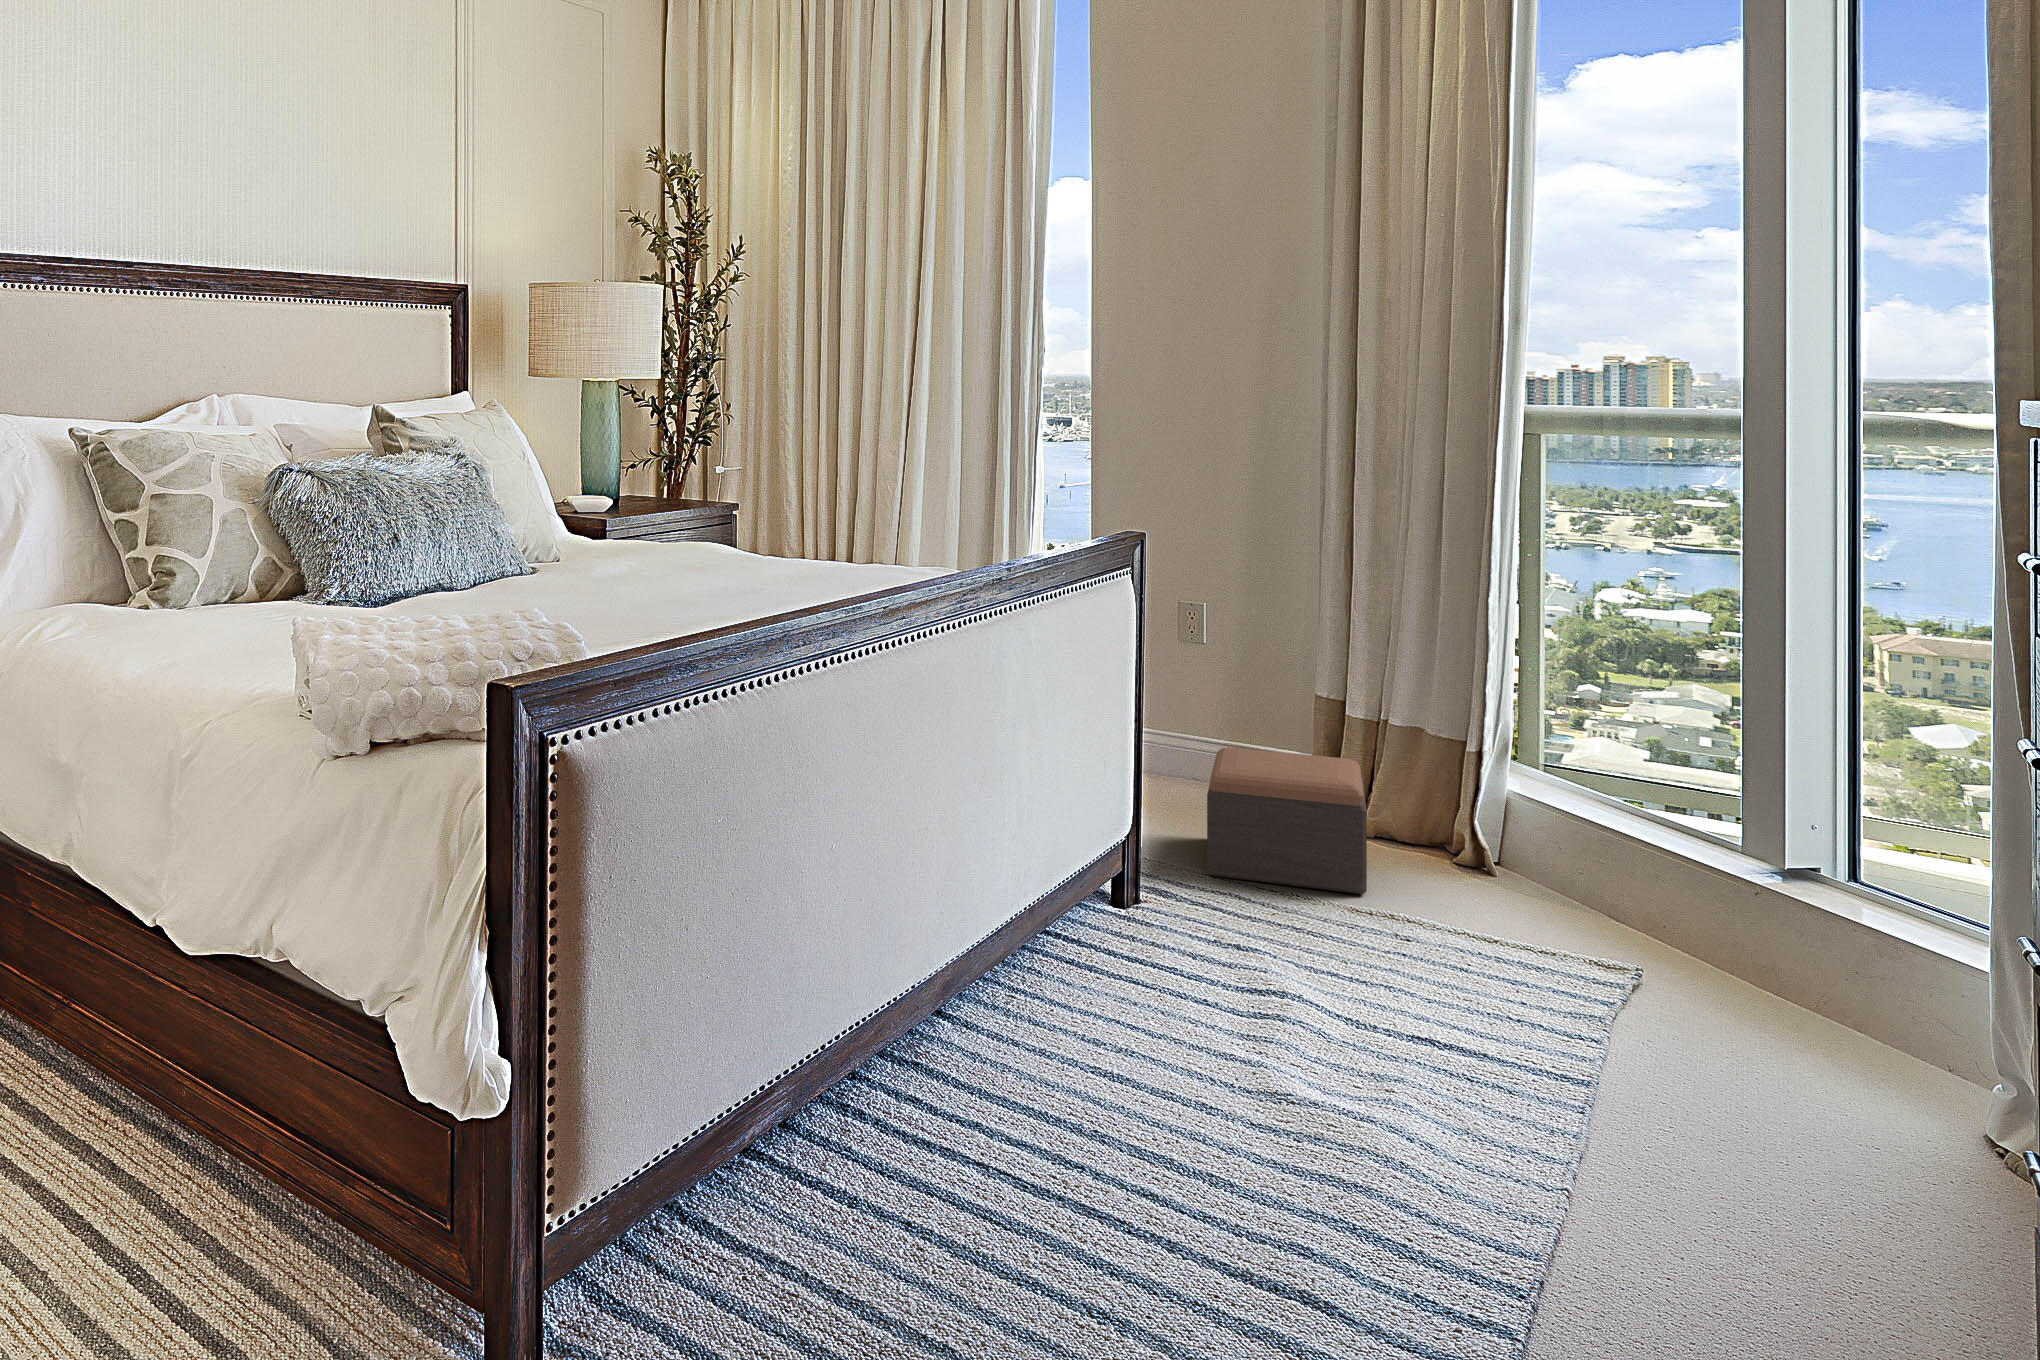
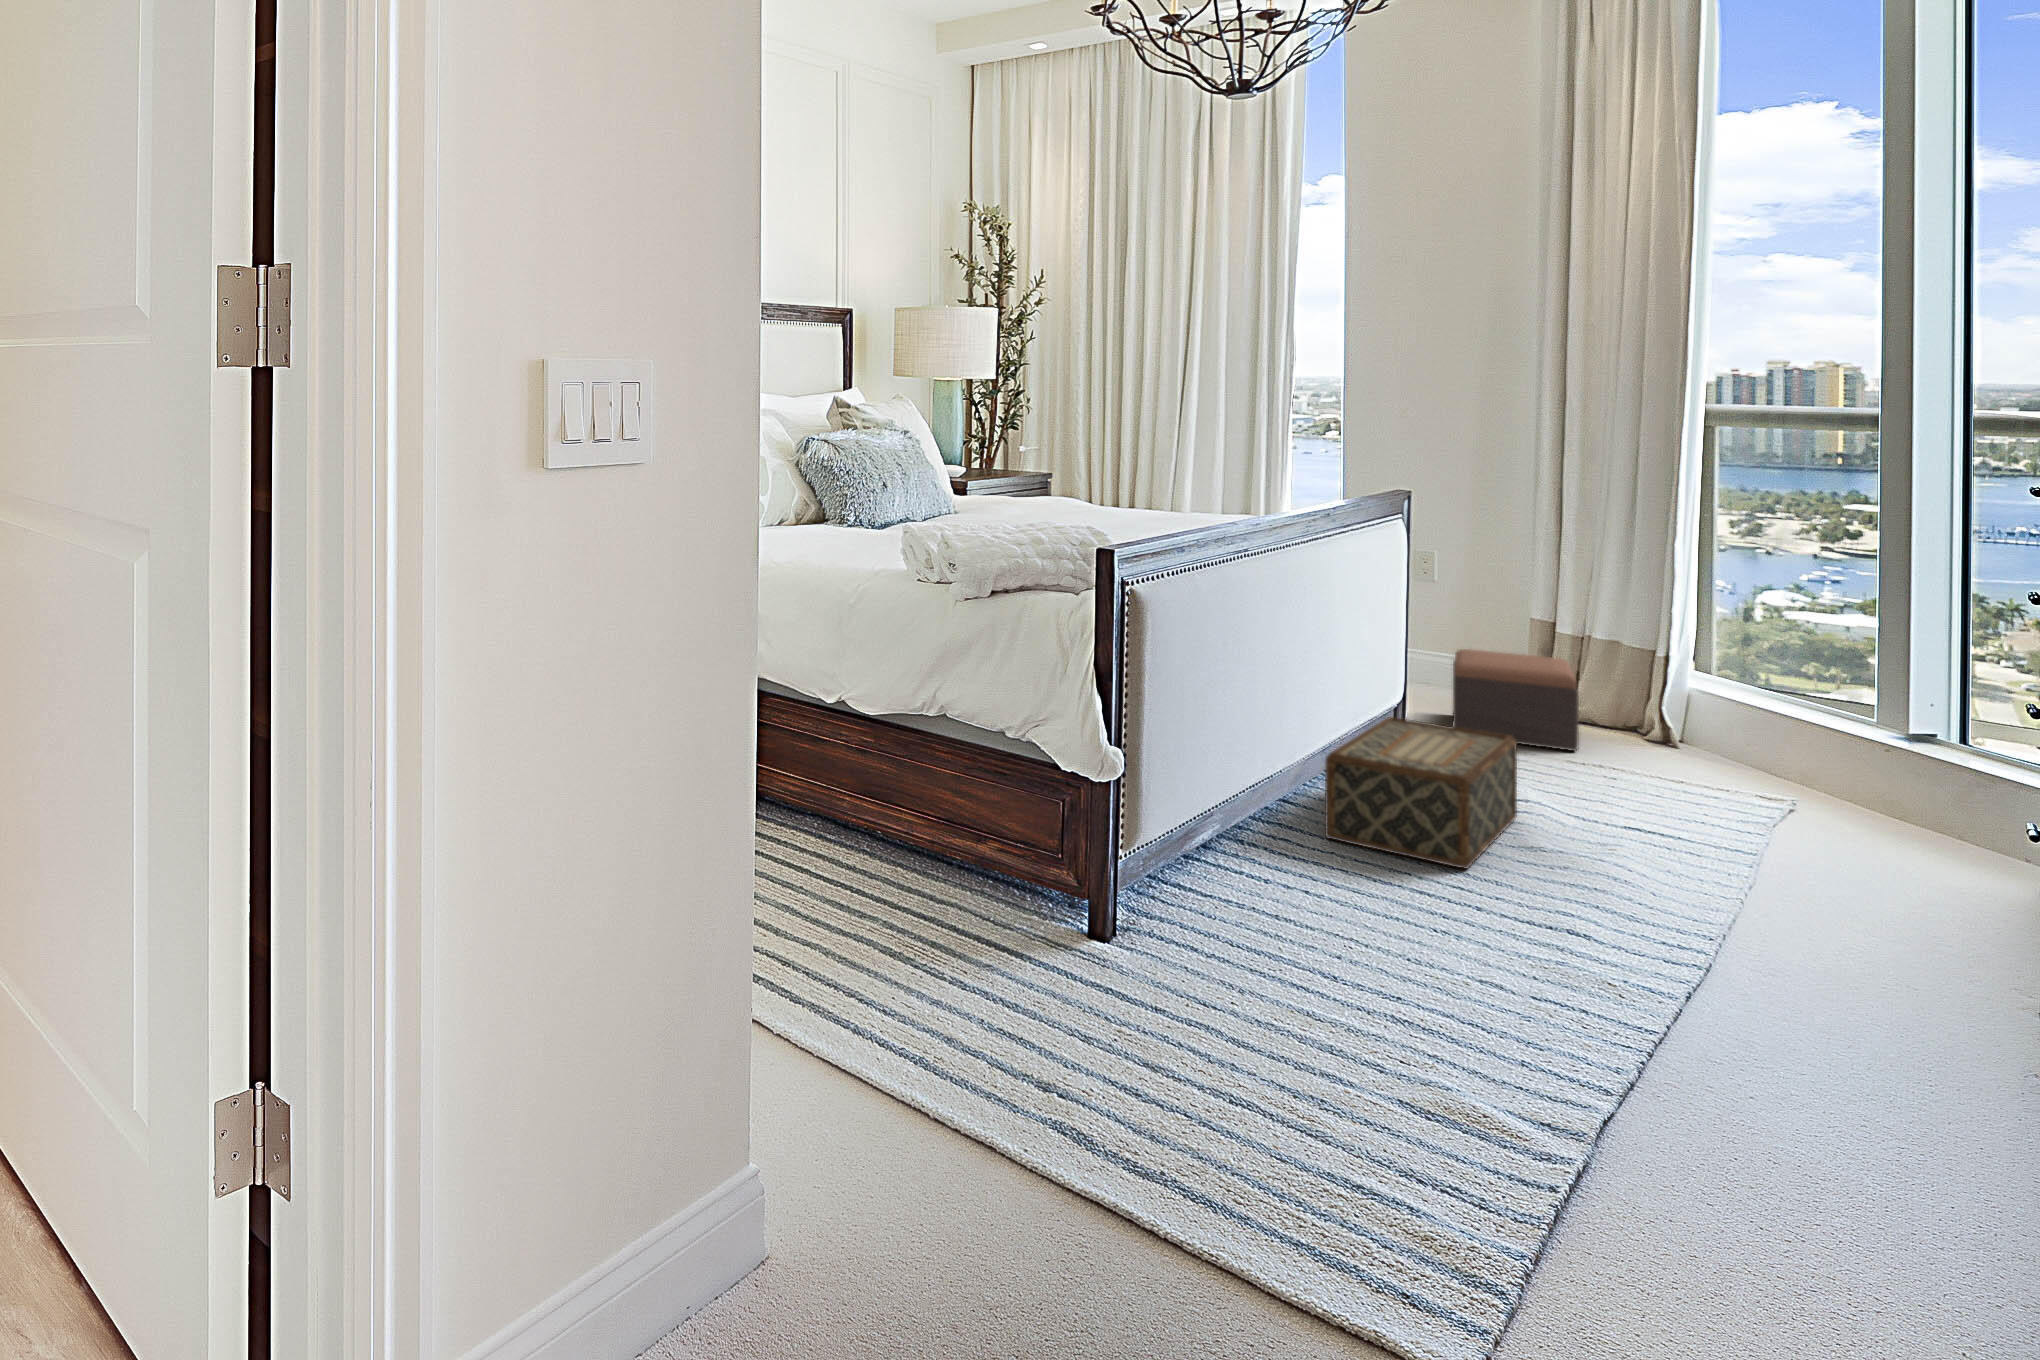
woven basket: none [979,875,1265,1141] -> present [1325,717,1517,869]

